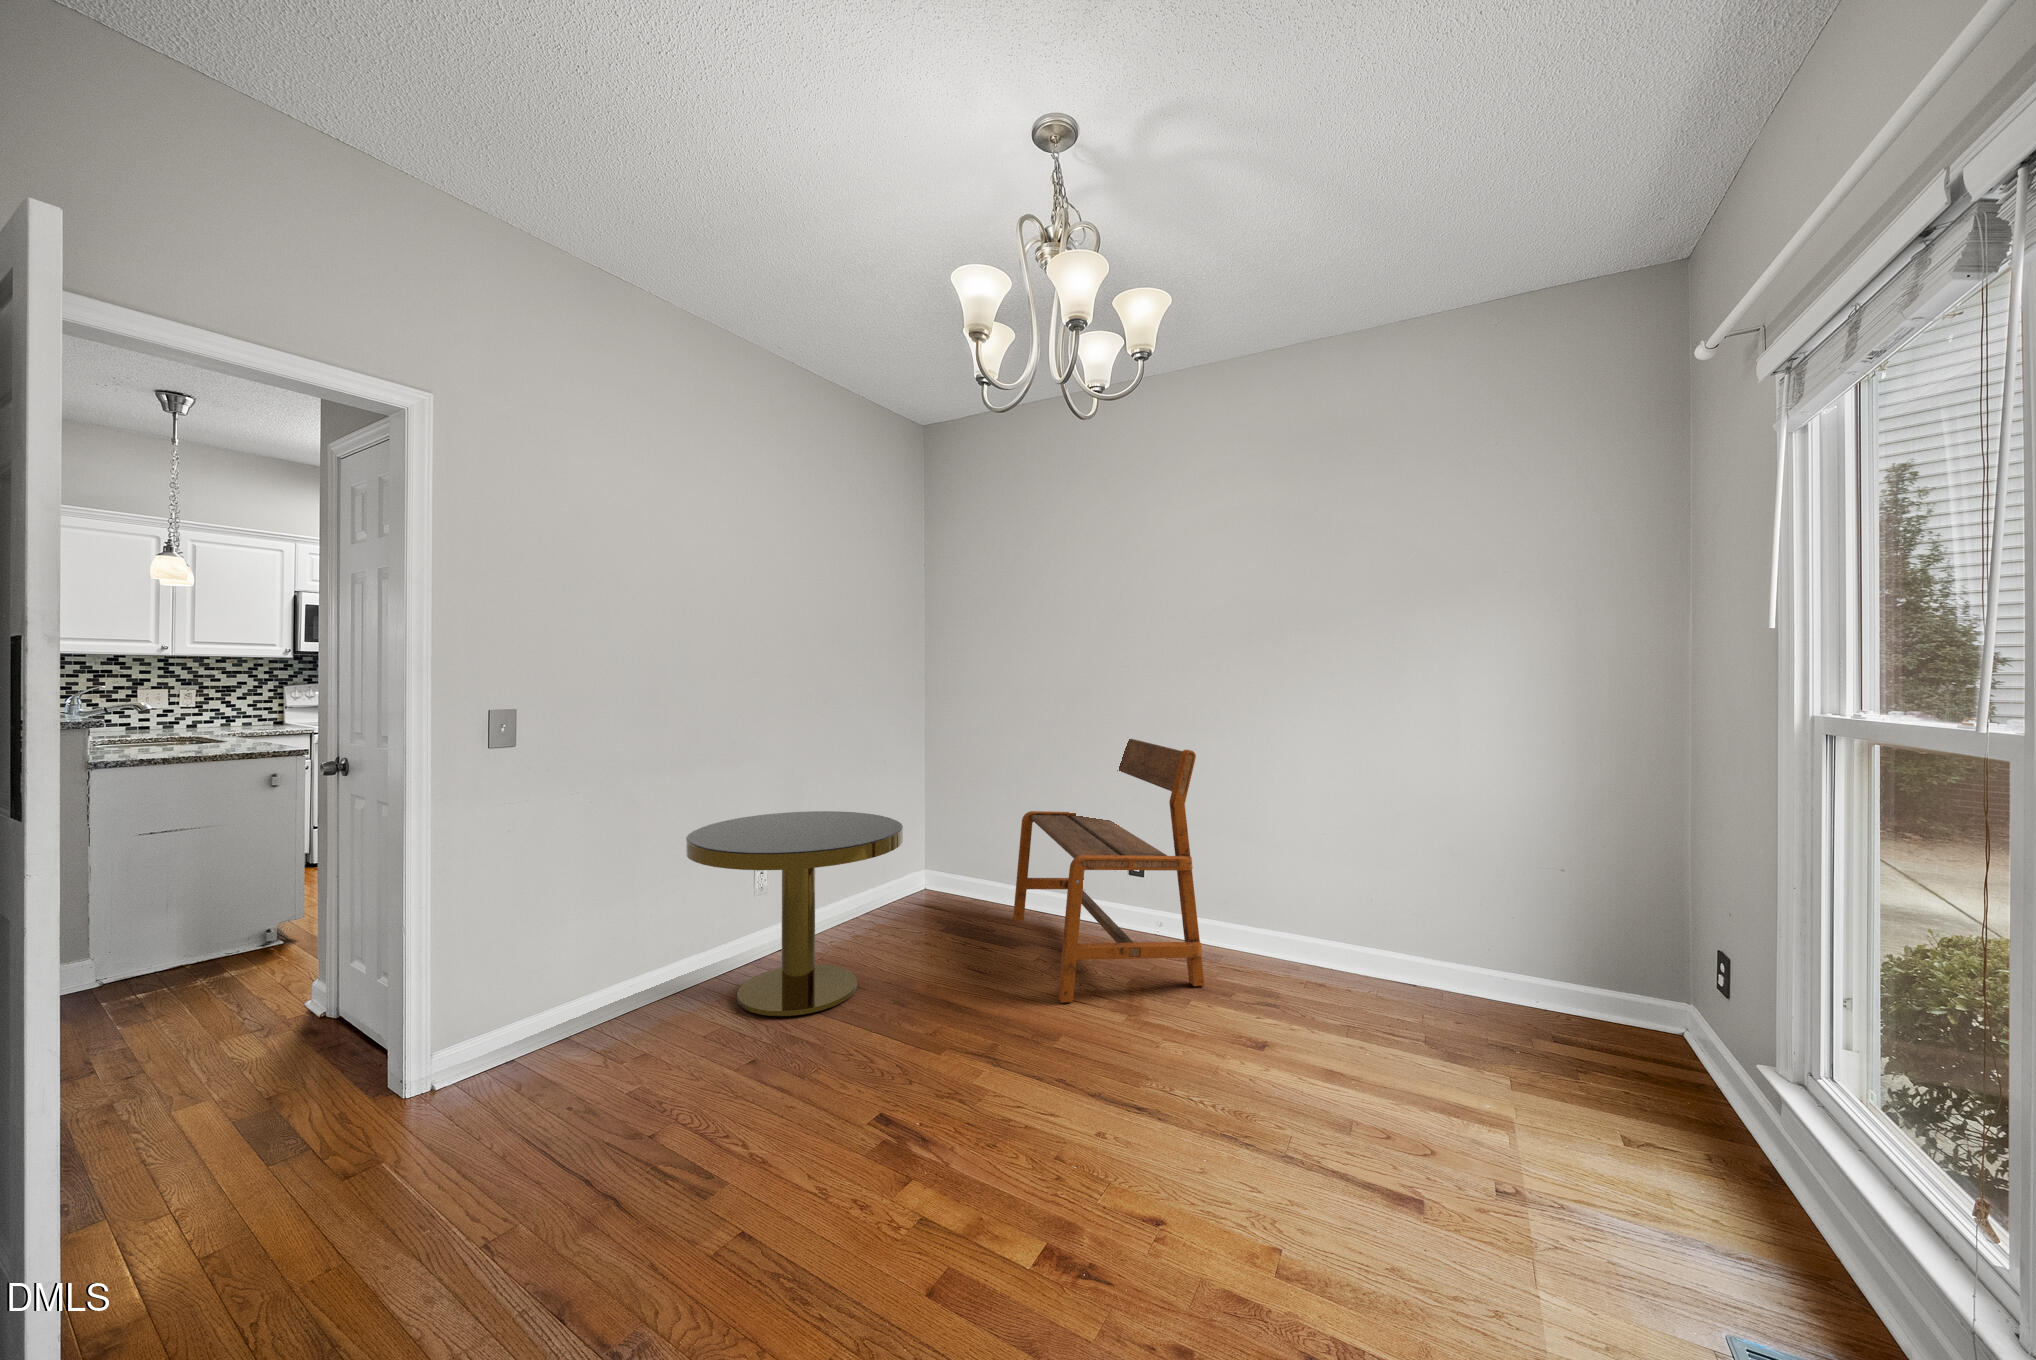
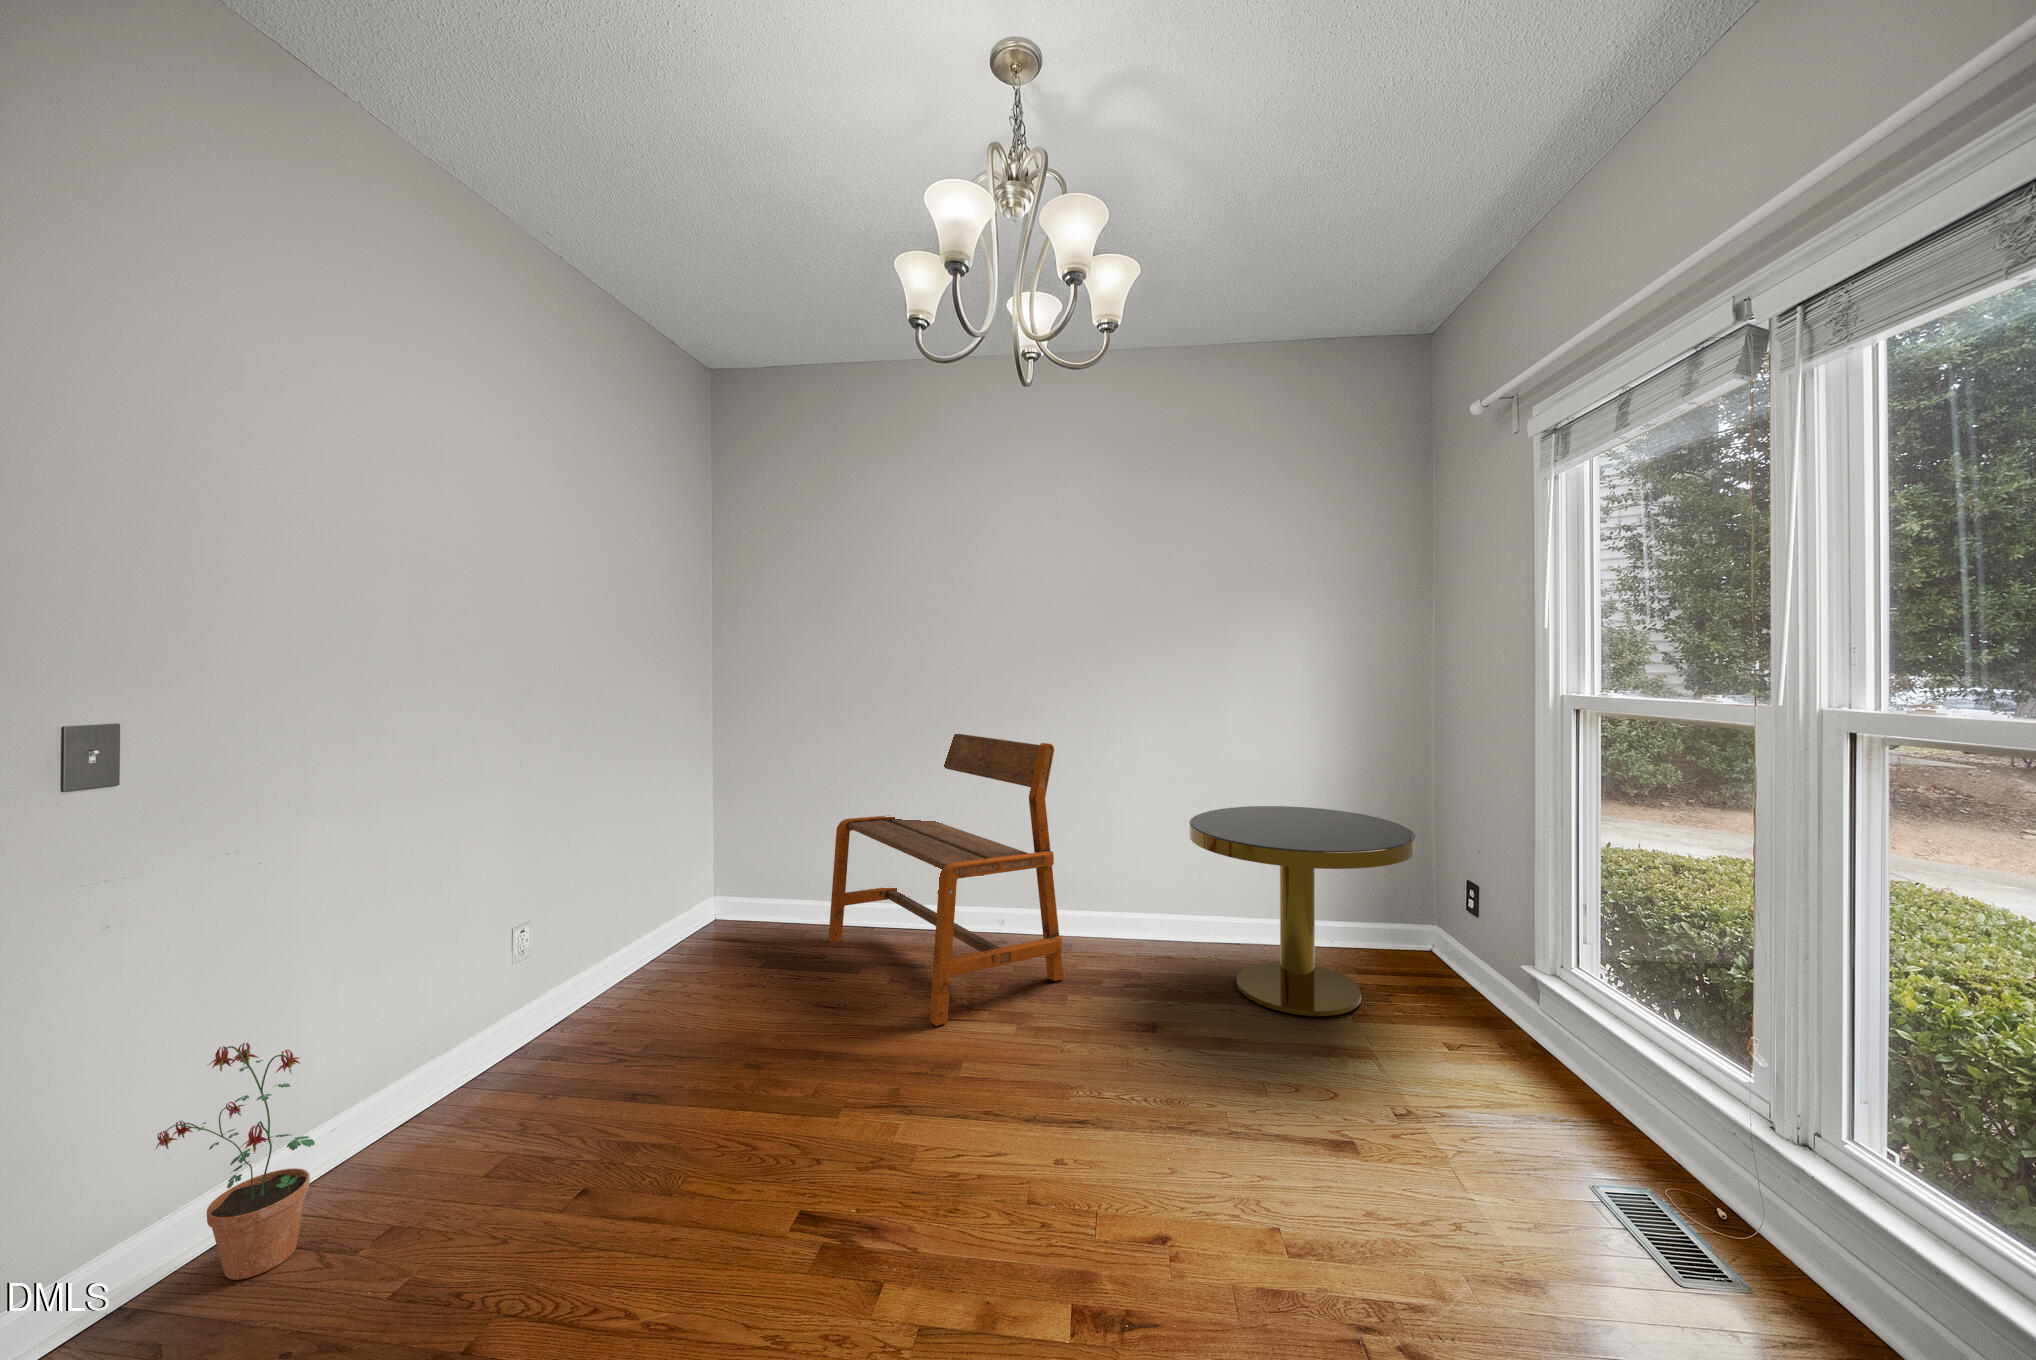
side table: present [686,811,903,1016] -> present [1189,806,1415,1016]
potted plant: none [523,911,606,1061] -> present [156,1043,315,1280]

